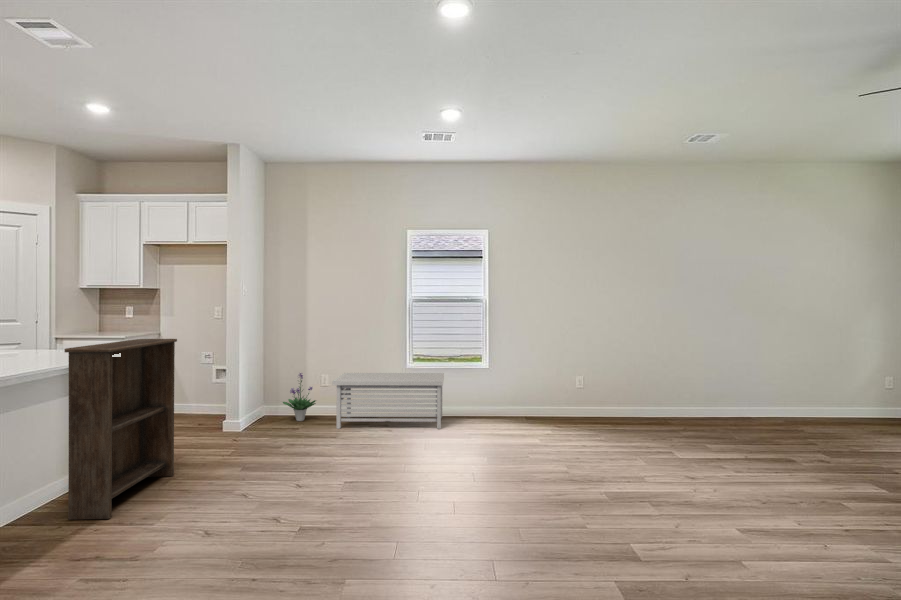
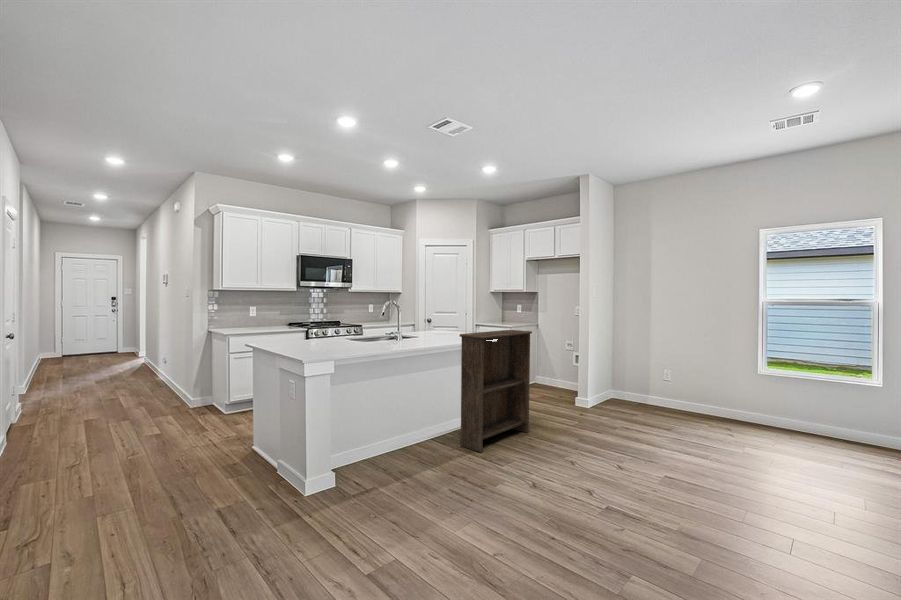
potted plant: present [283,373,316,421] -> none [625,367,657,410]
storage bench: present [332,373,444,429] -> none [669,372,810,450]

